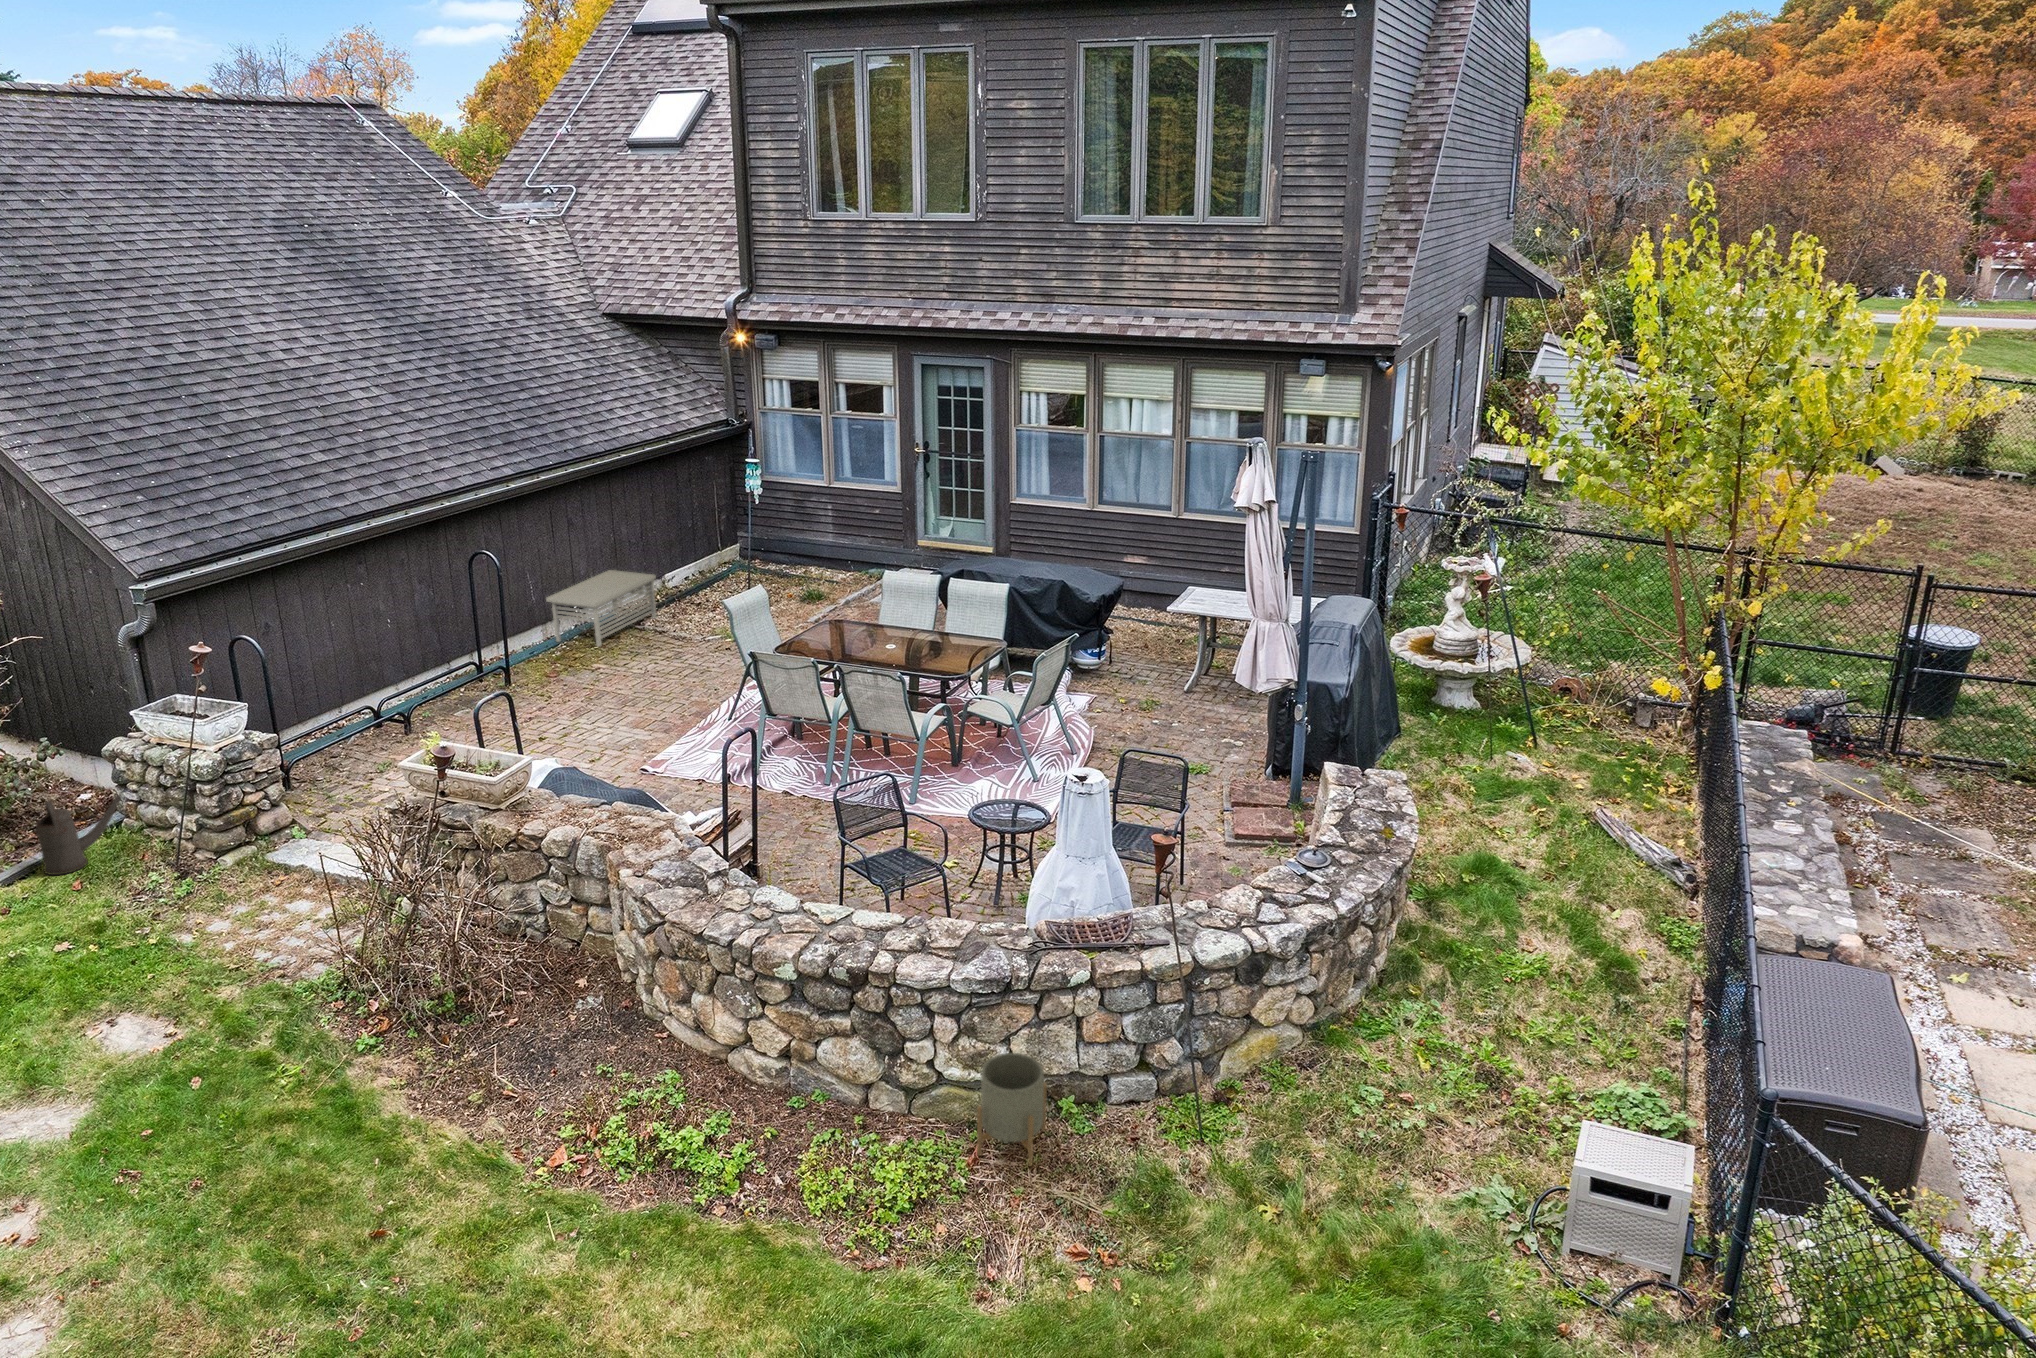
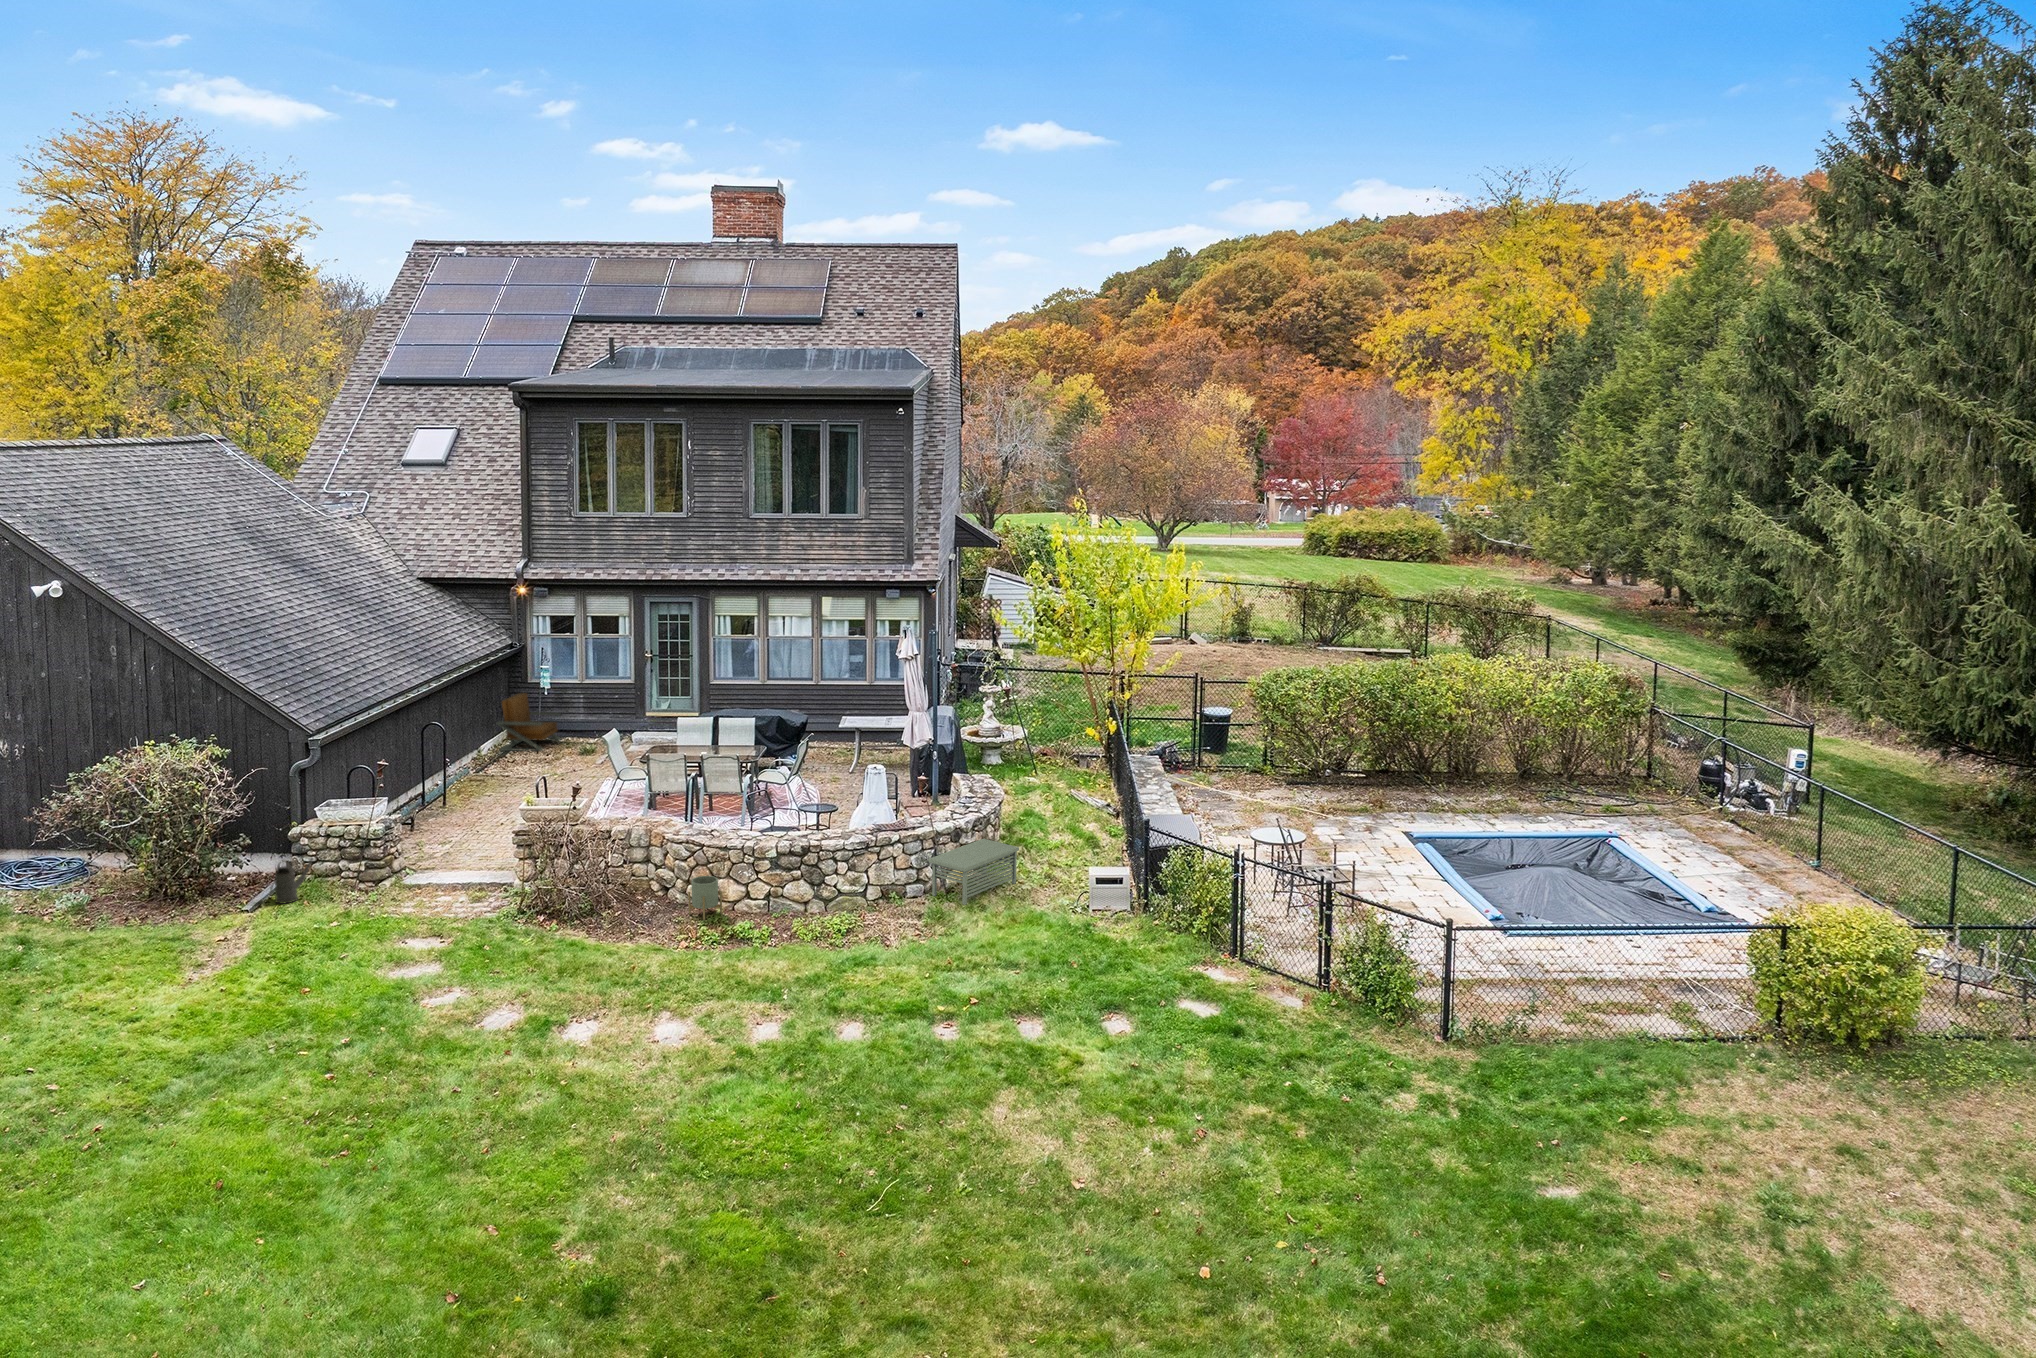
lounge chair: none [701,495,804,587] -> present [497,693,561,751]
storage bench: present [546,570,657,647] -> present [929,839,1019,905]
planter: present [977,1053,1047,1166] -> present [688,876,722,920]

